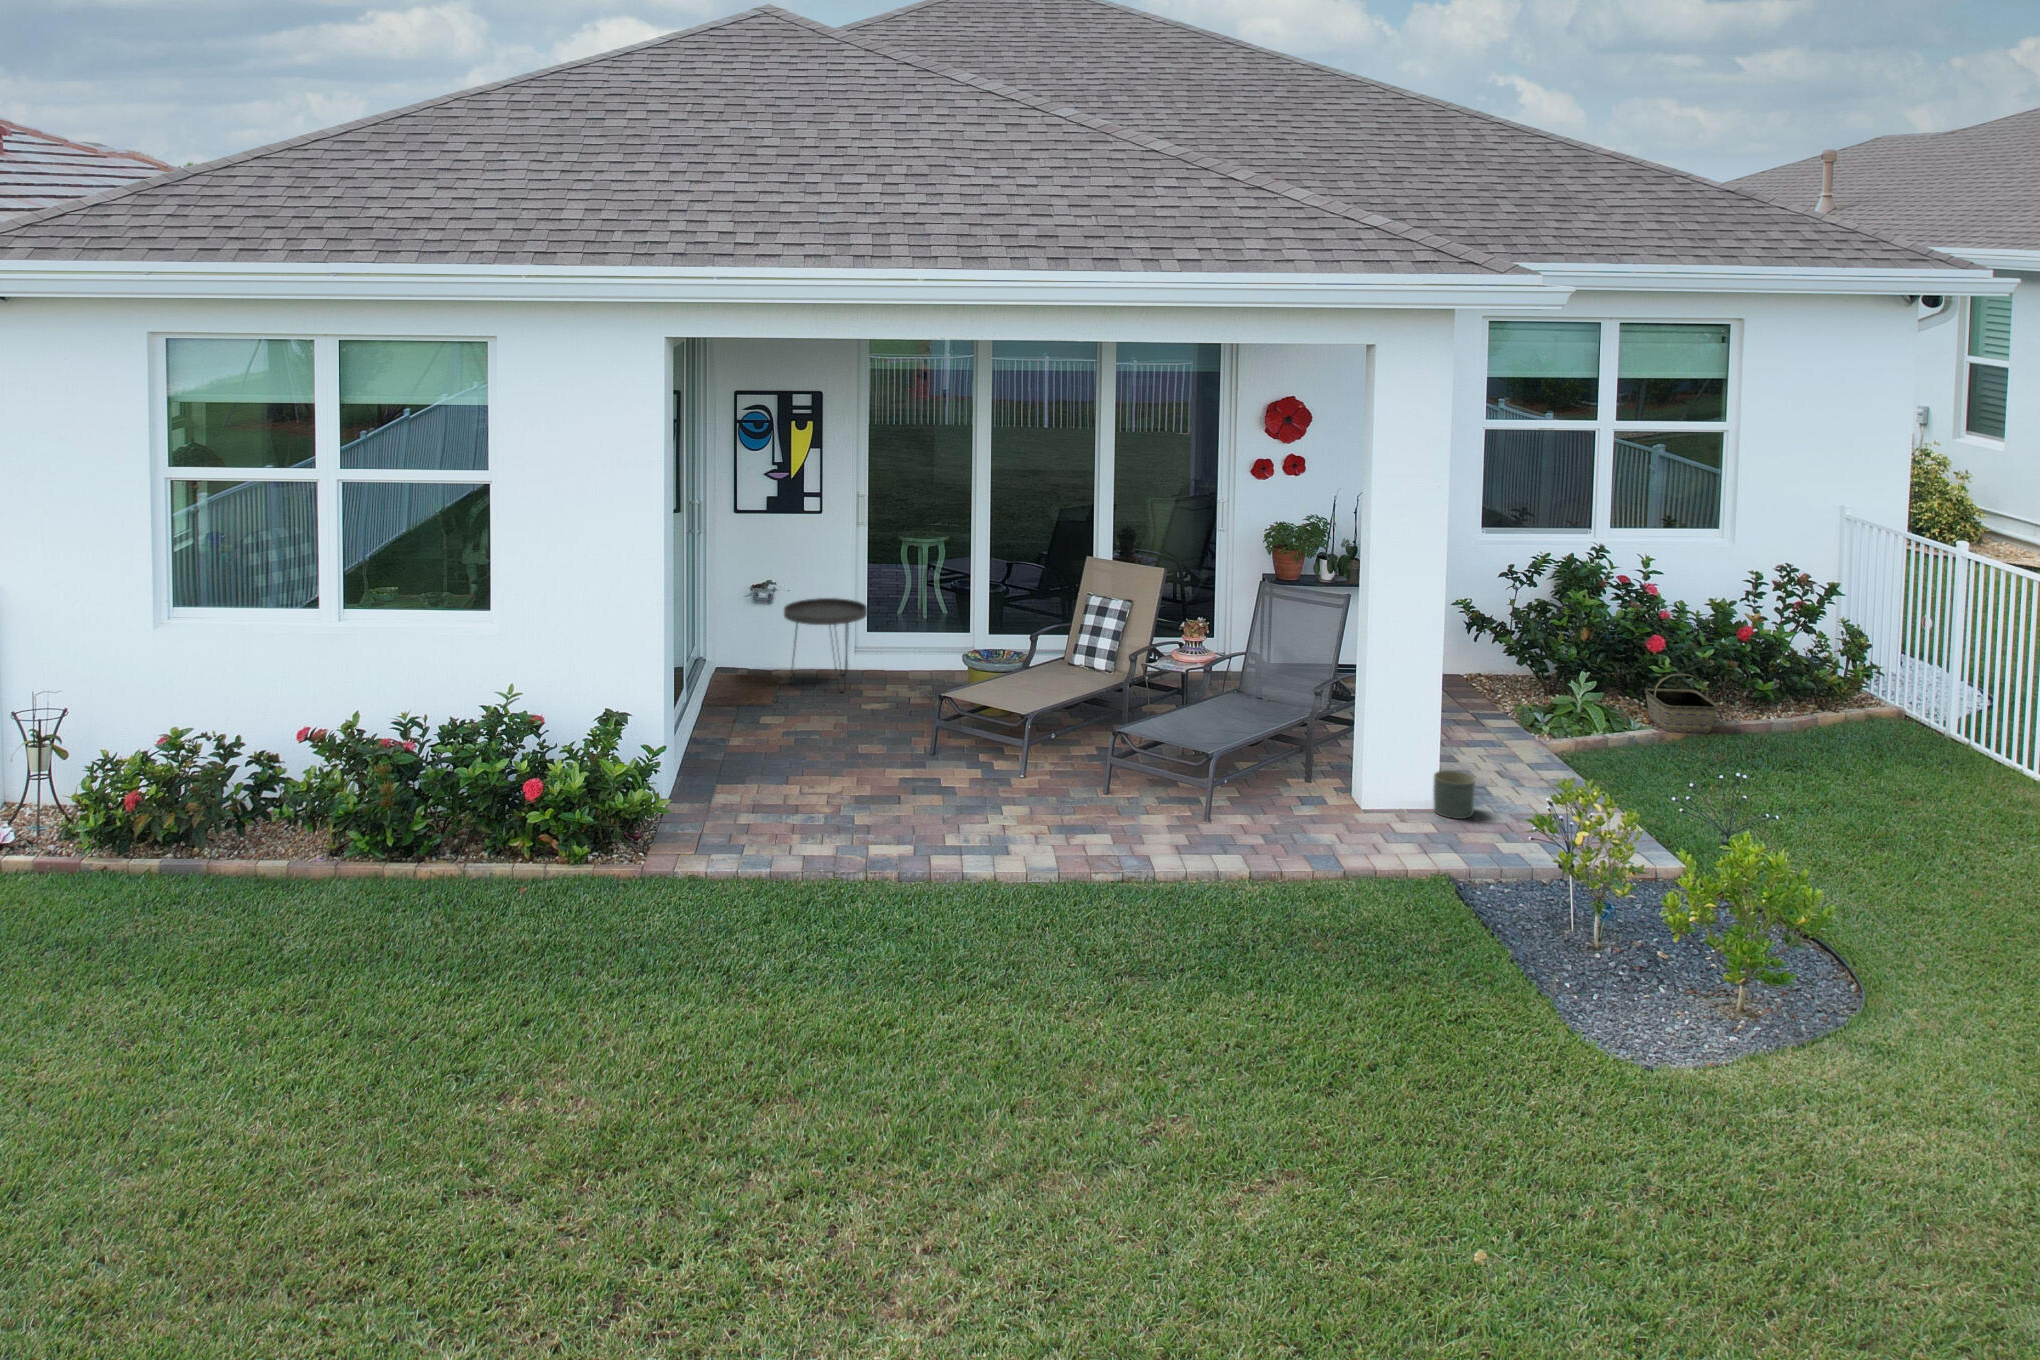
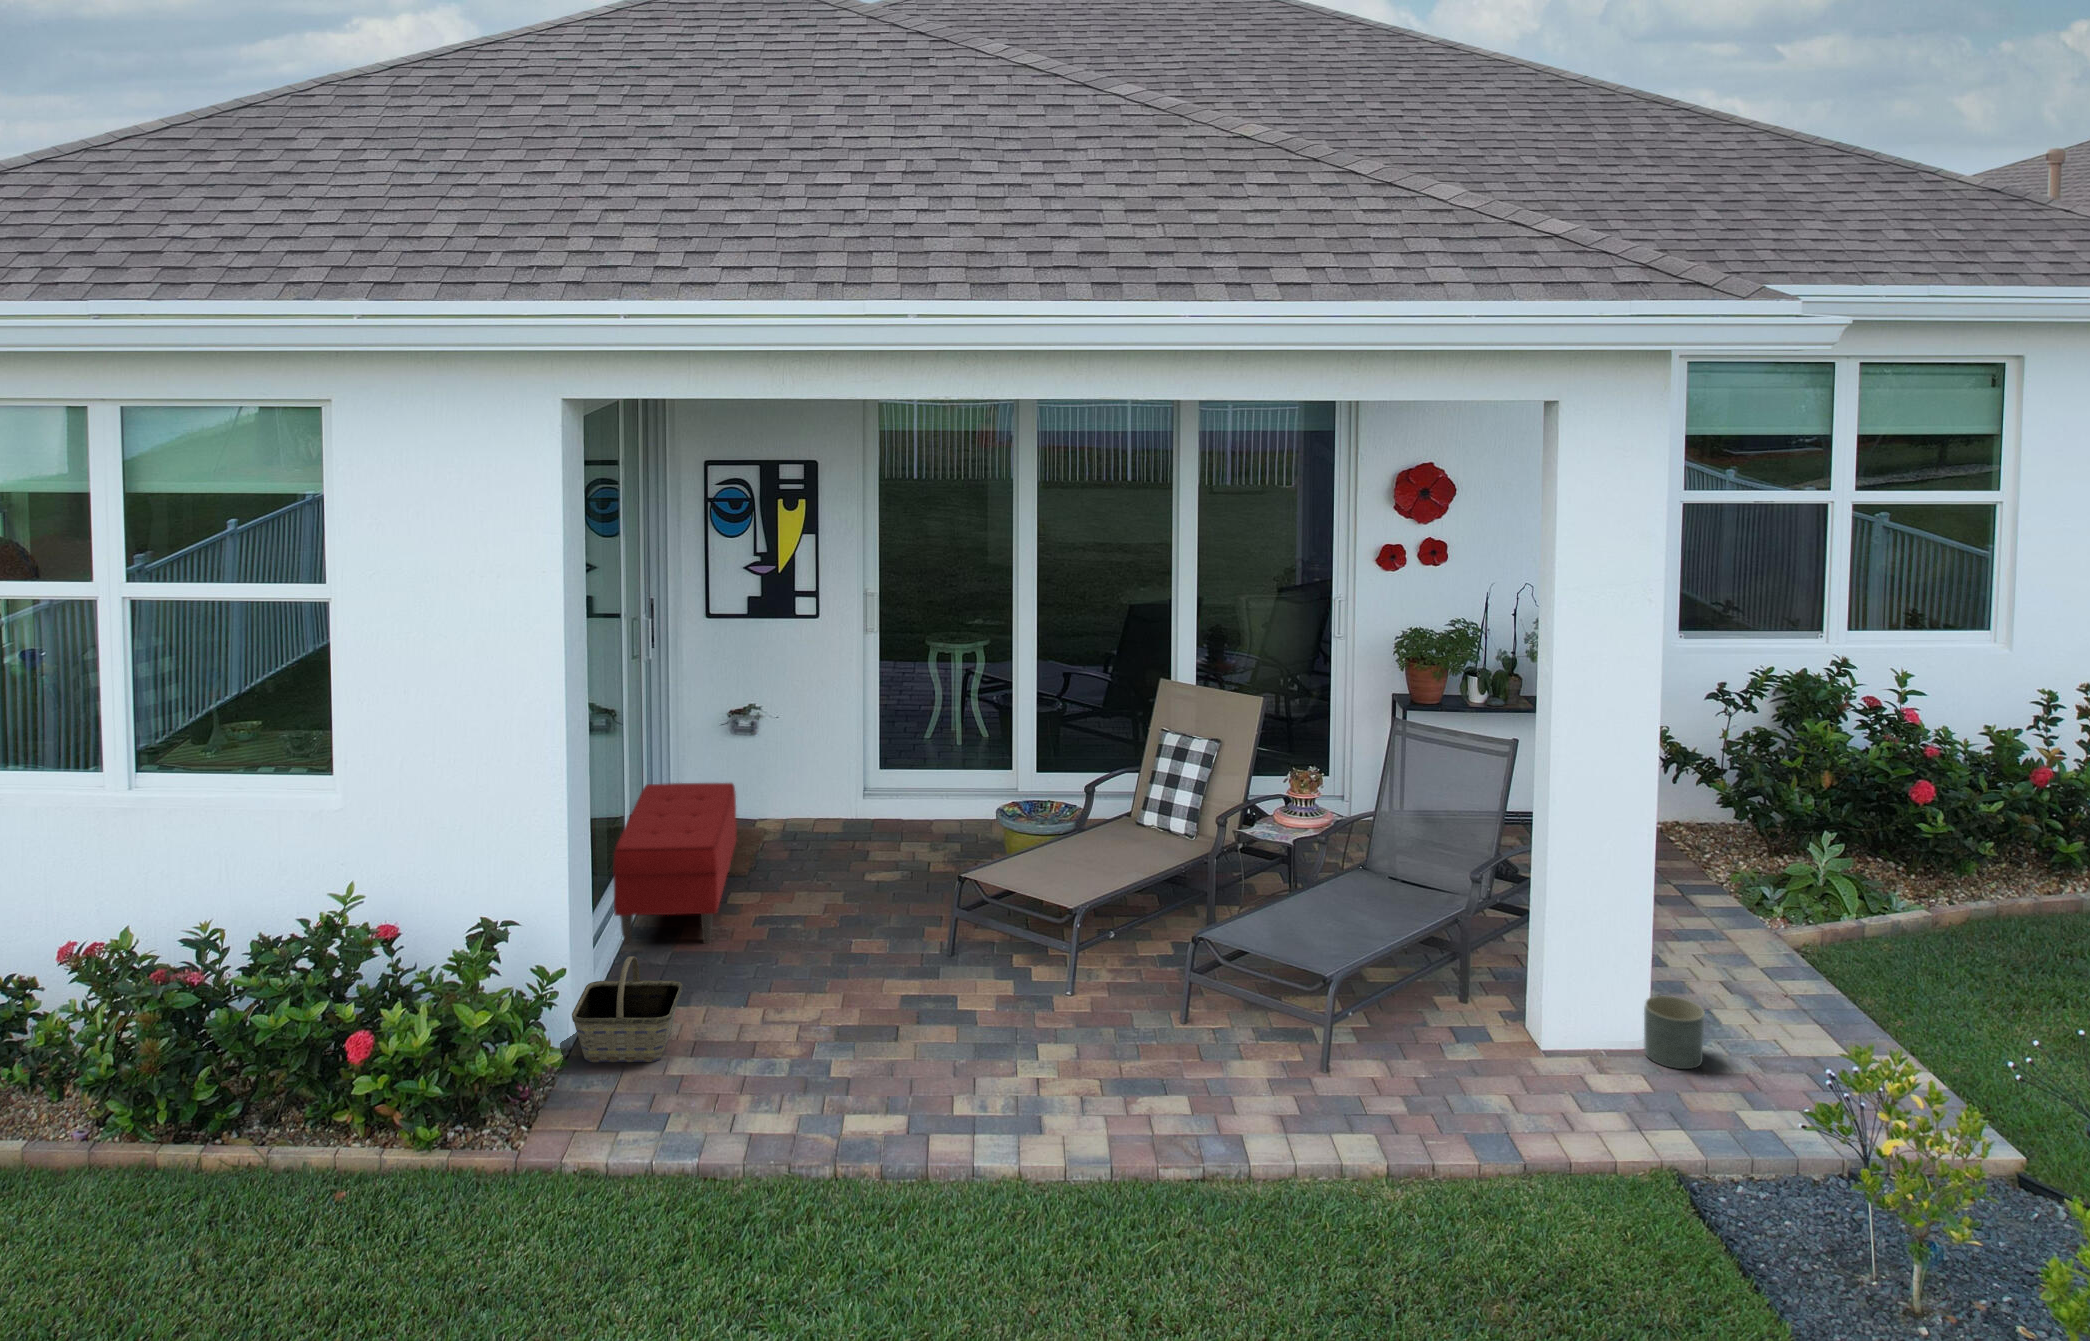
side table: present [784,598,867,690] -> none [762,728,870,855]
bench: none [682,635,767,749] -> present [613,783,737,945]
basket: present [1645,674,1718,733] -> present [572,956,682,1062]

